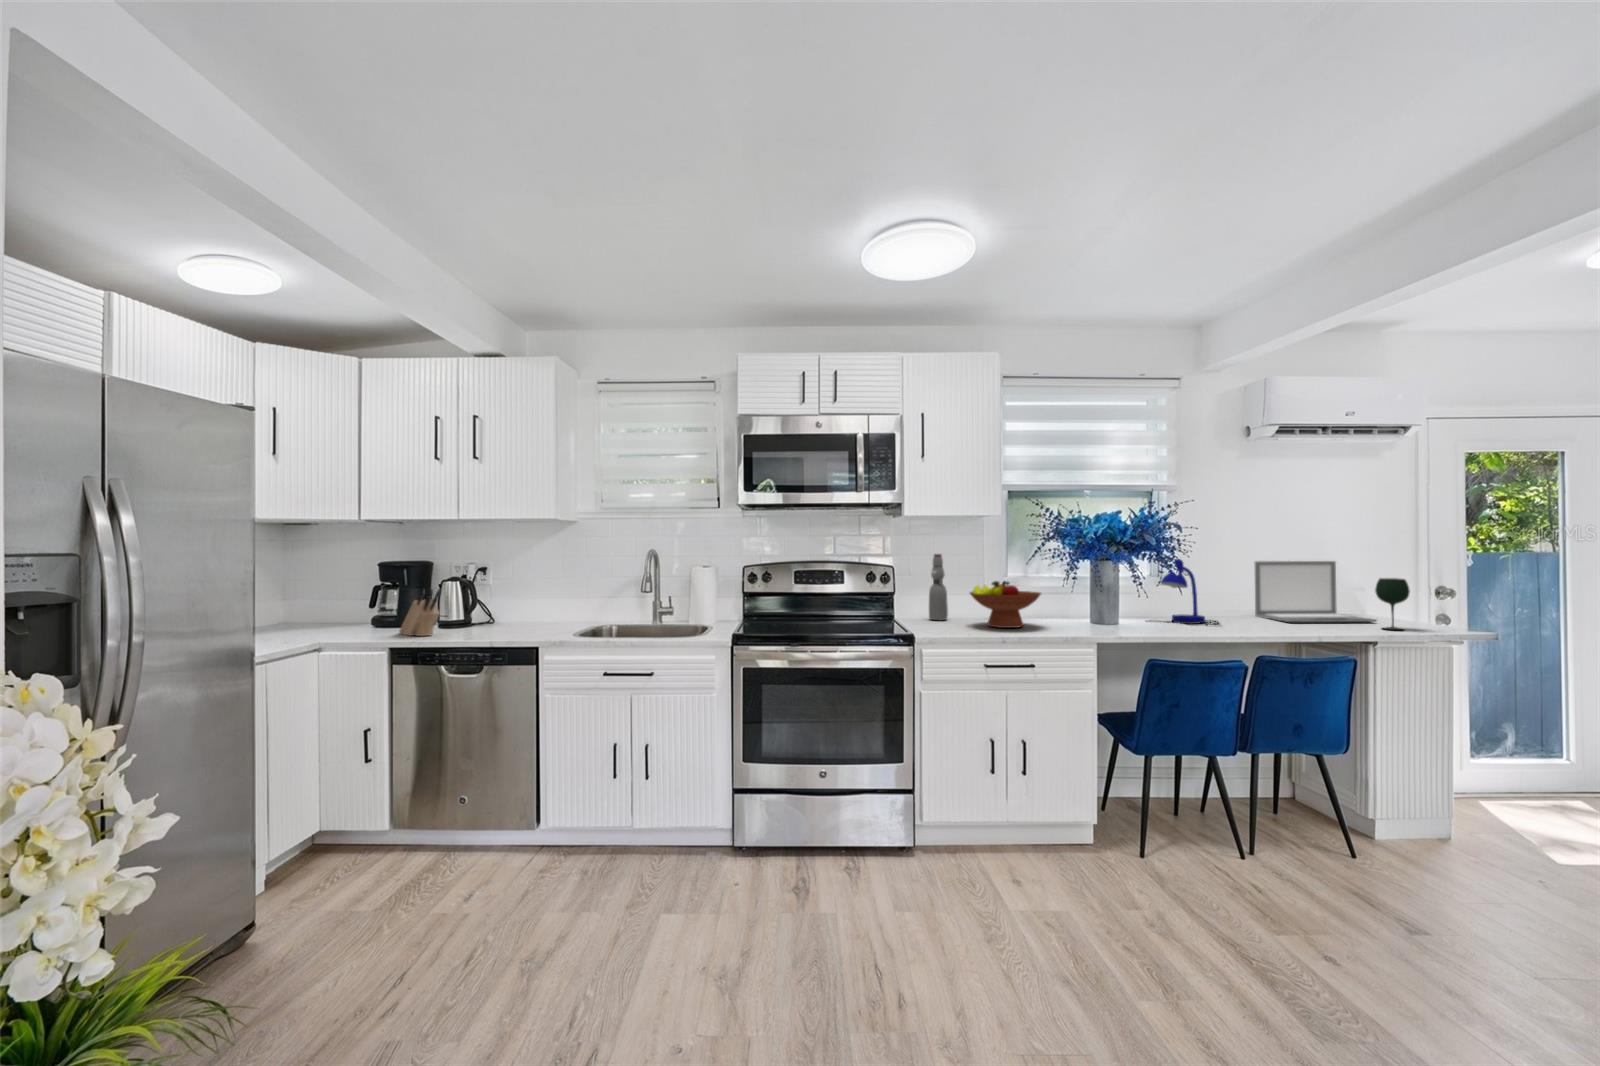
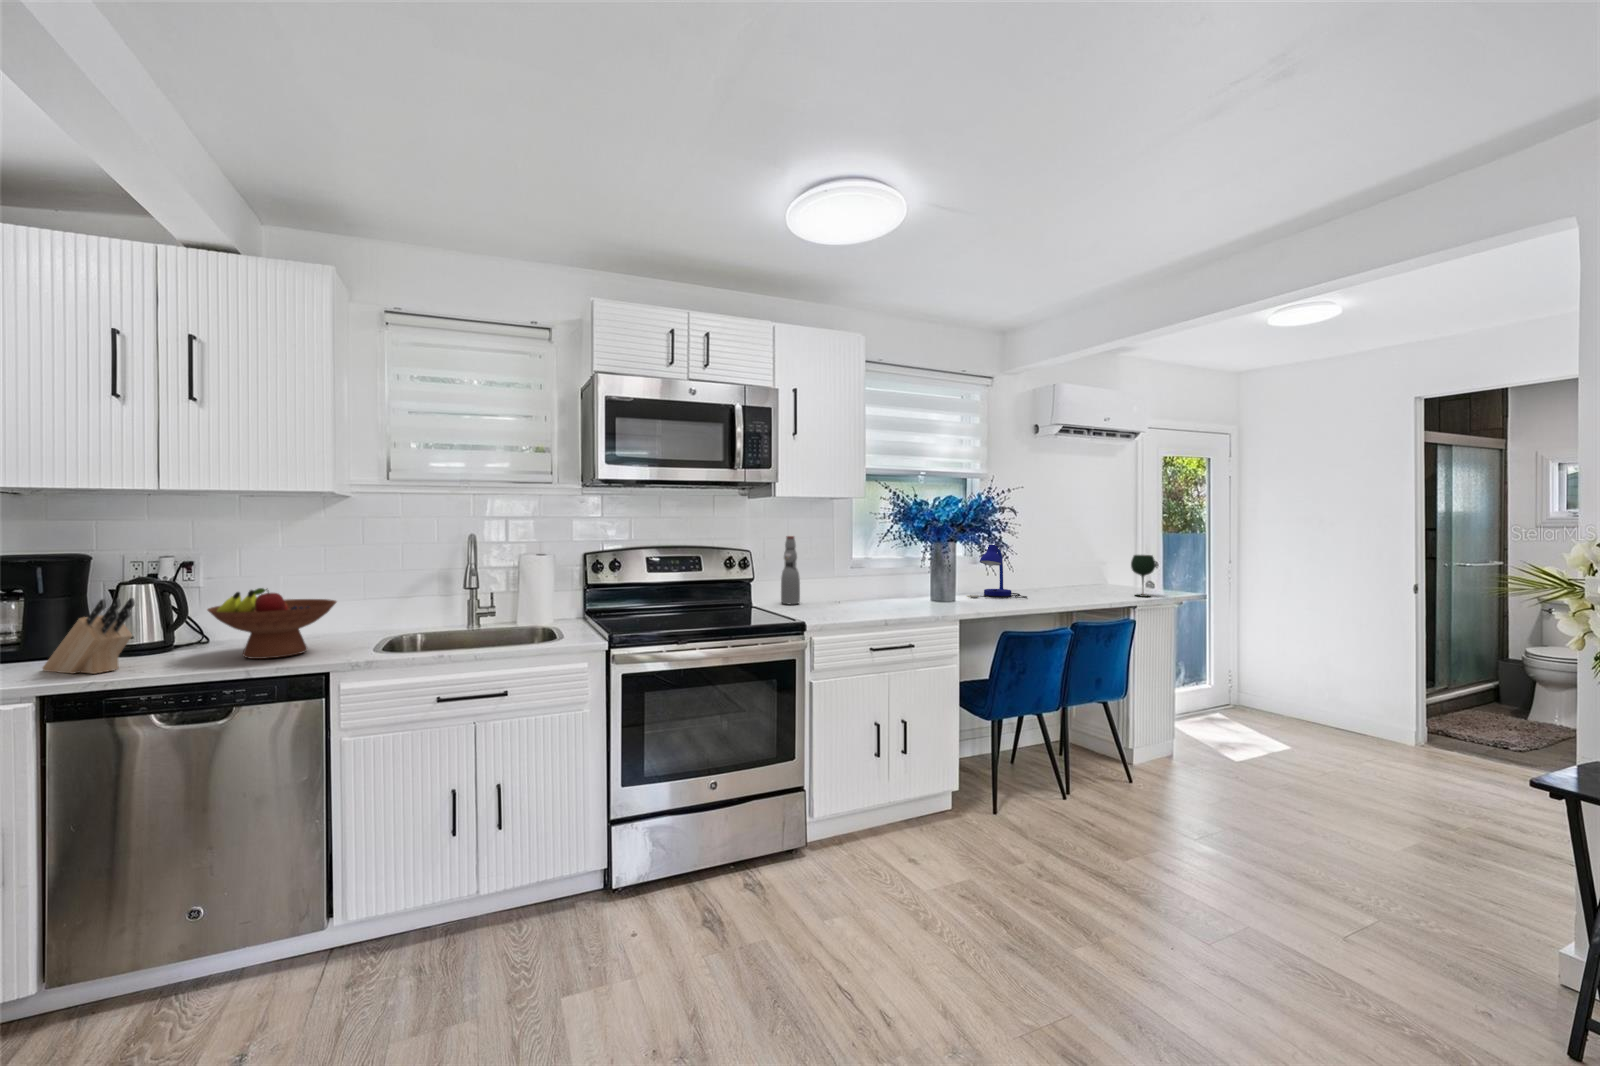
laptop: present [1254,561,1376,622] -> none [1032,540,1122,593]
fruit bowl: present [970,581,1041,628] -> present [207,588,336,659]

